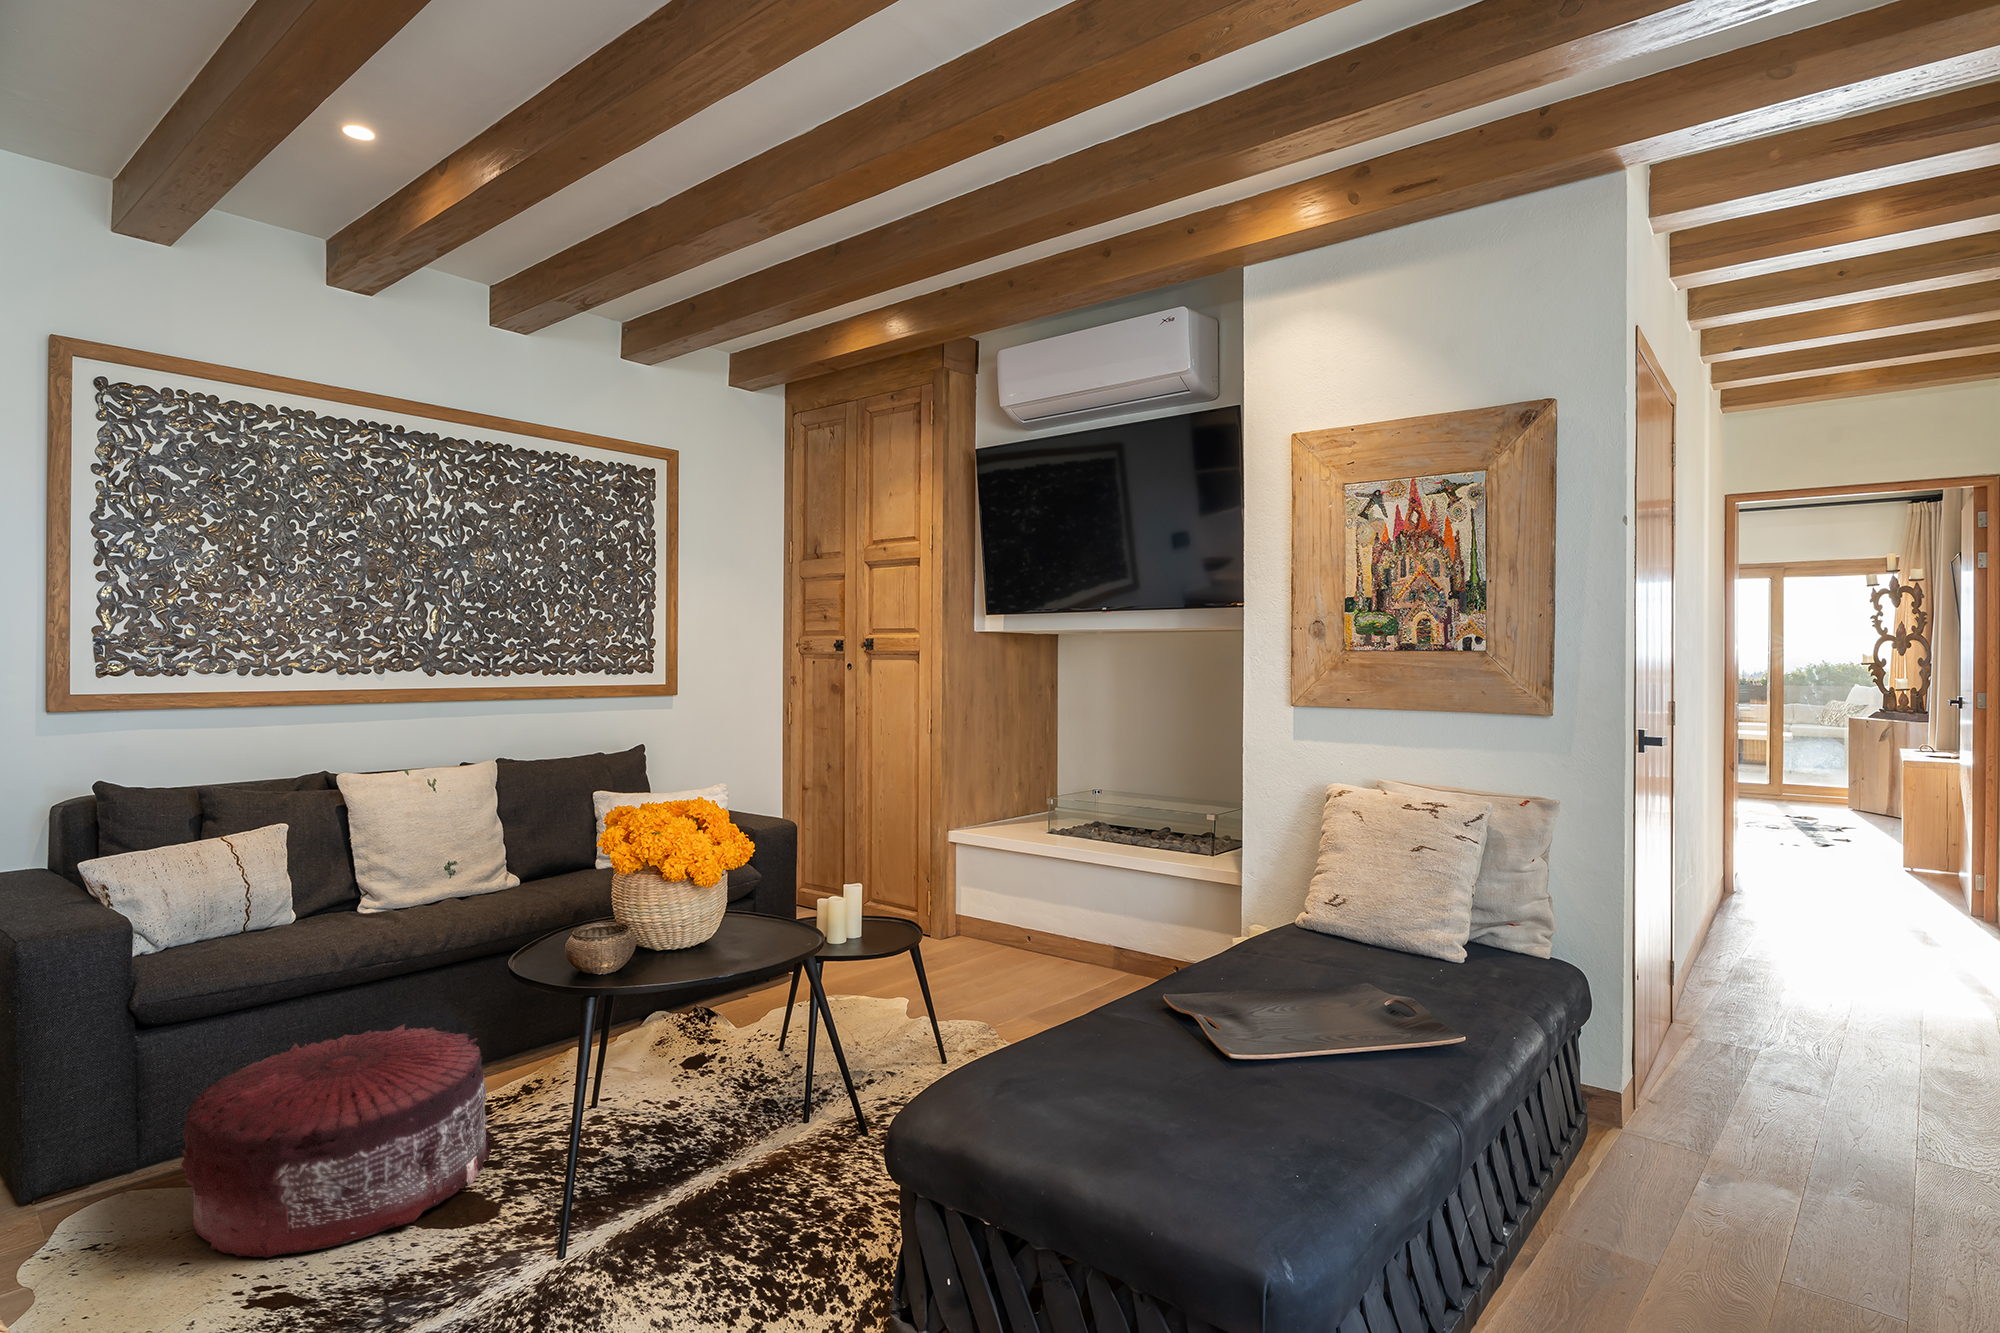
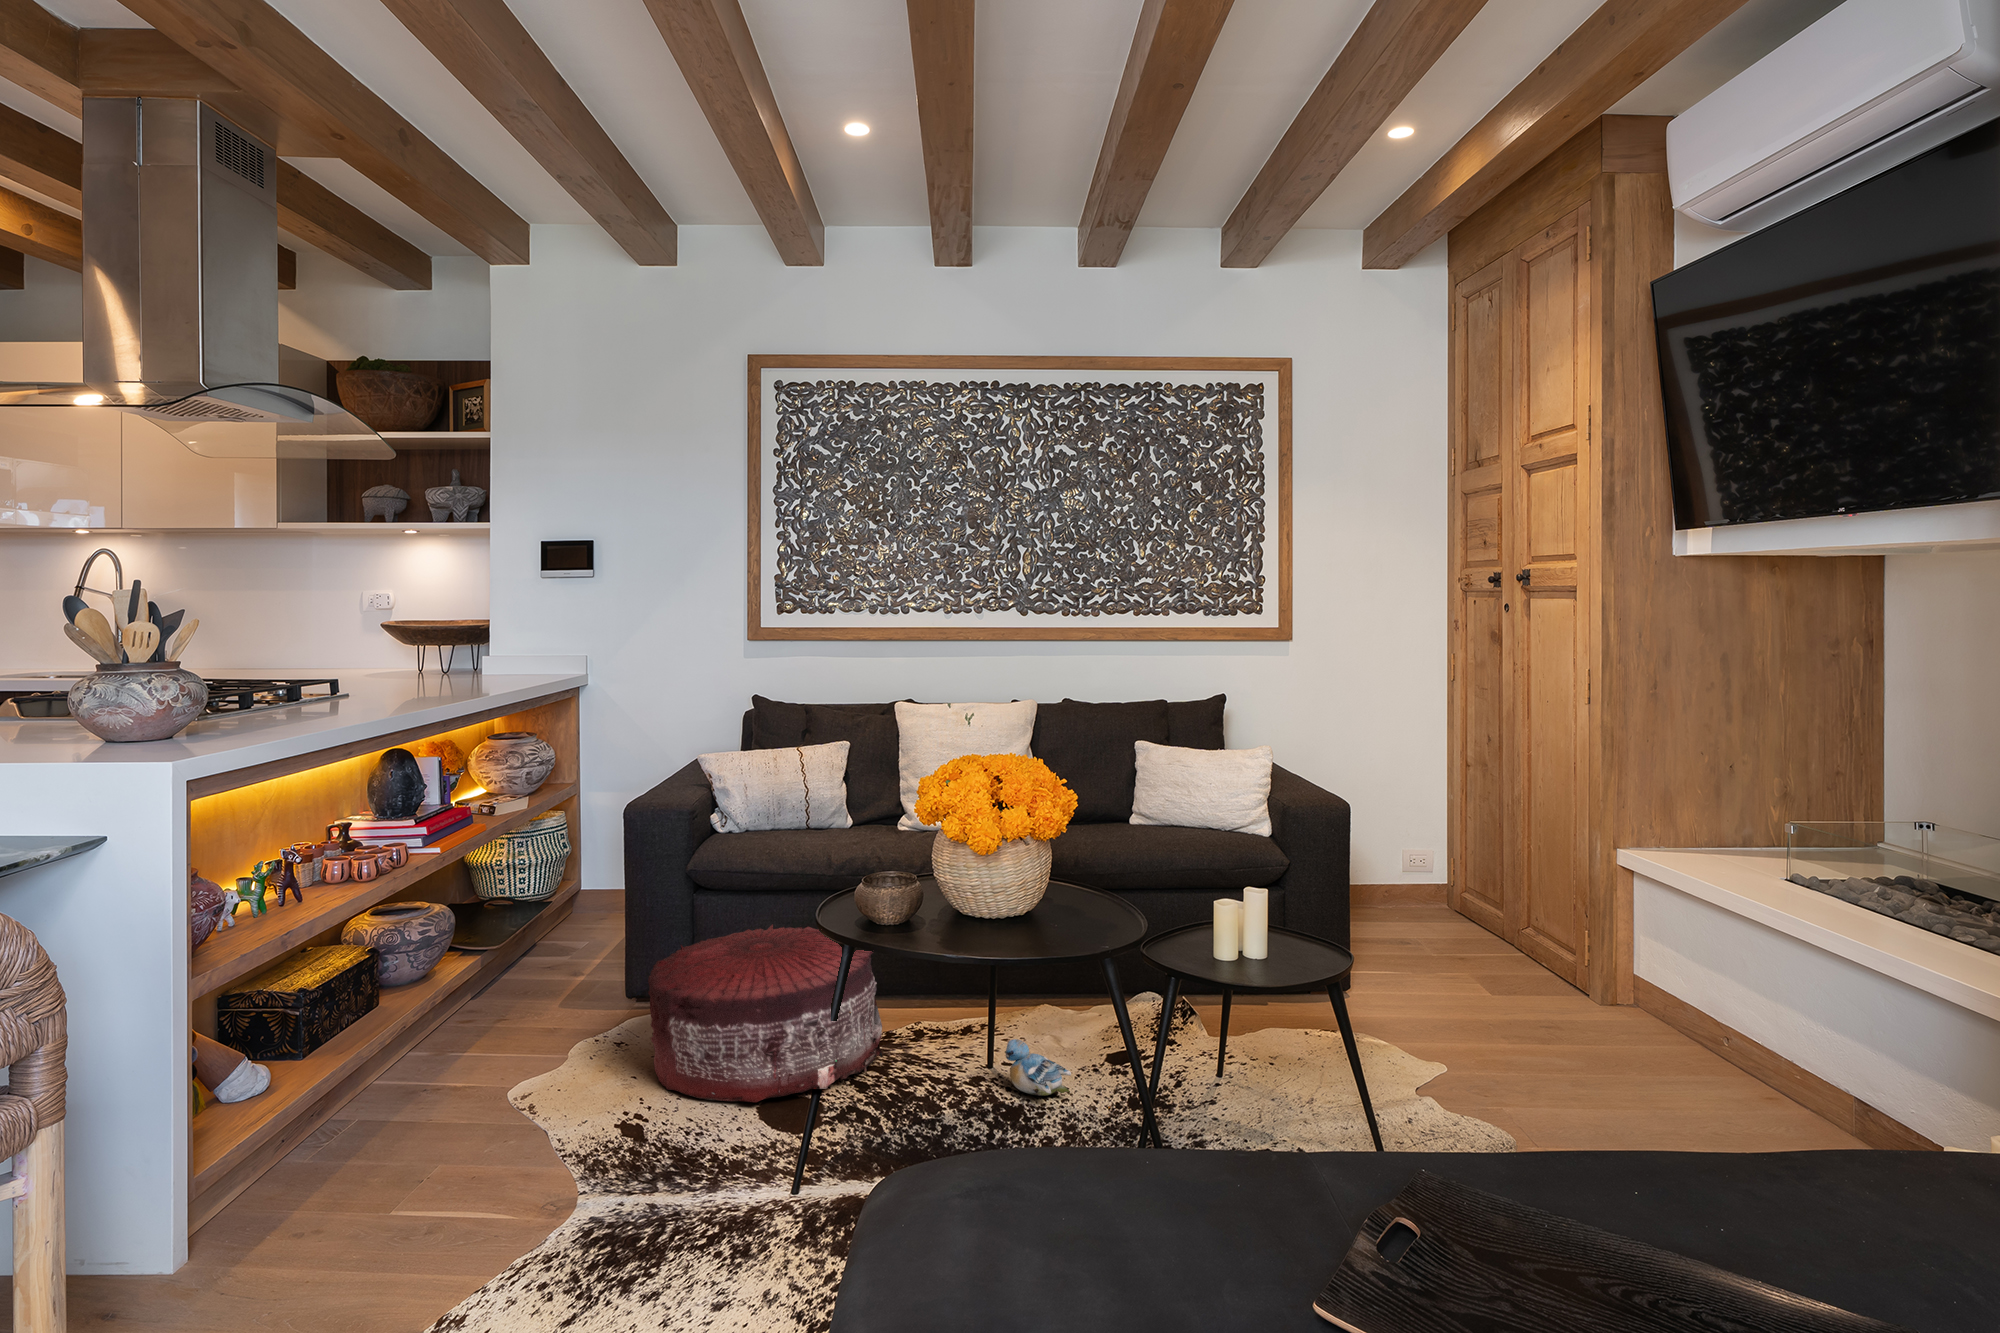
plush toy: none [636,1073,705,1119] -> present [1005,1039,1071,1096]

